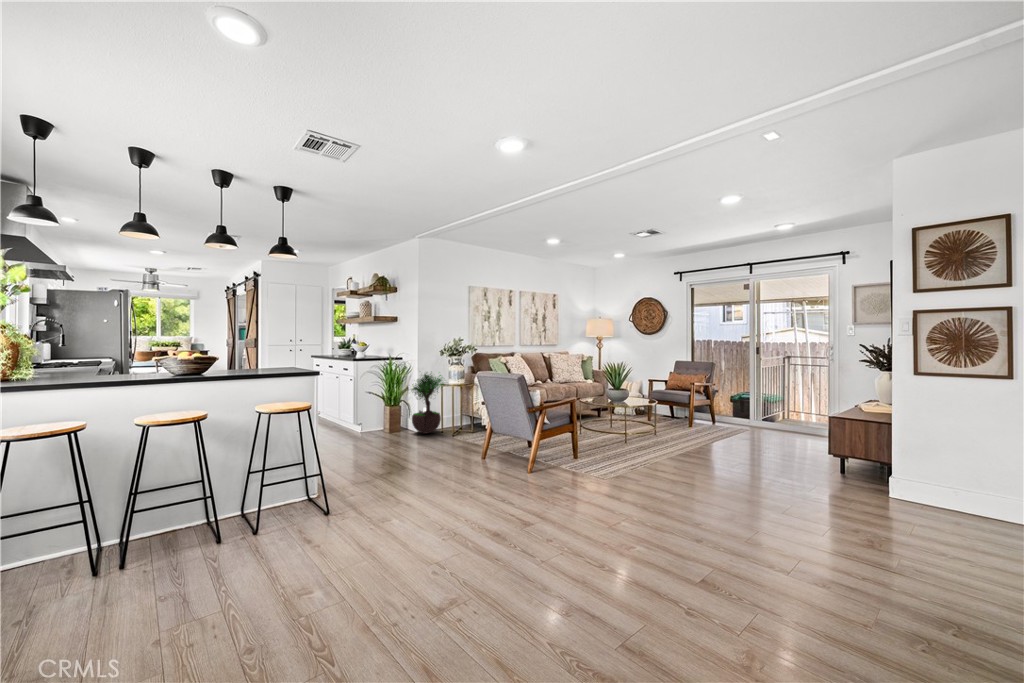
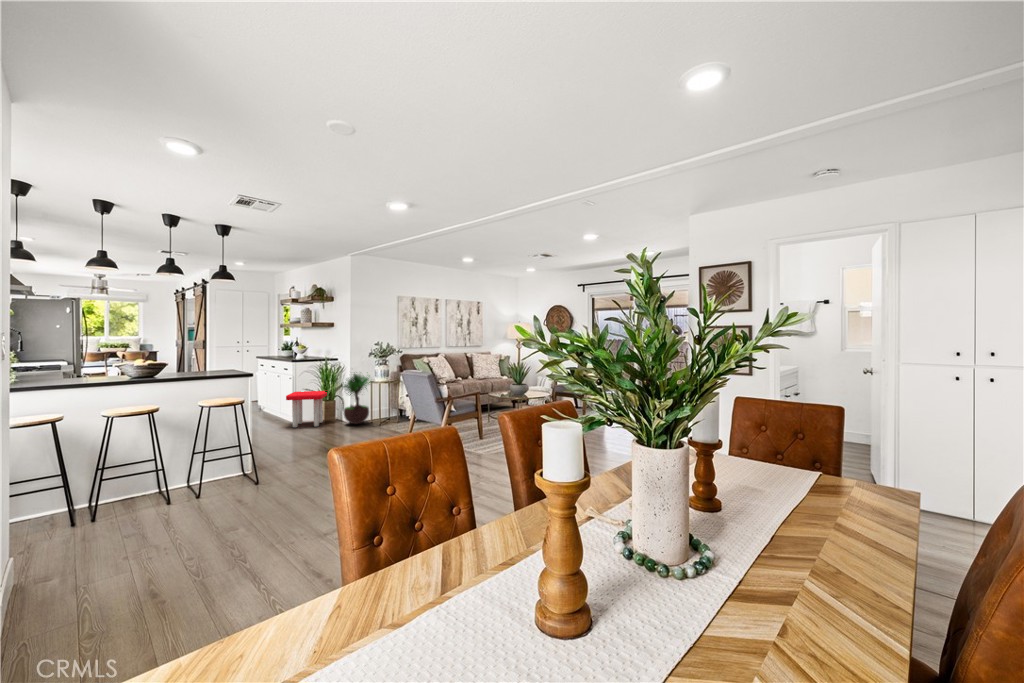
stool: none [348,394,393,436] -> present [286,391,327,427]

